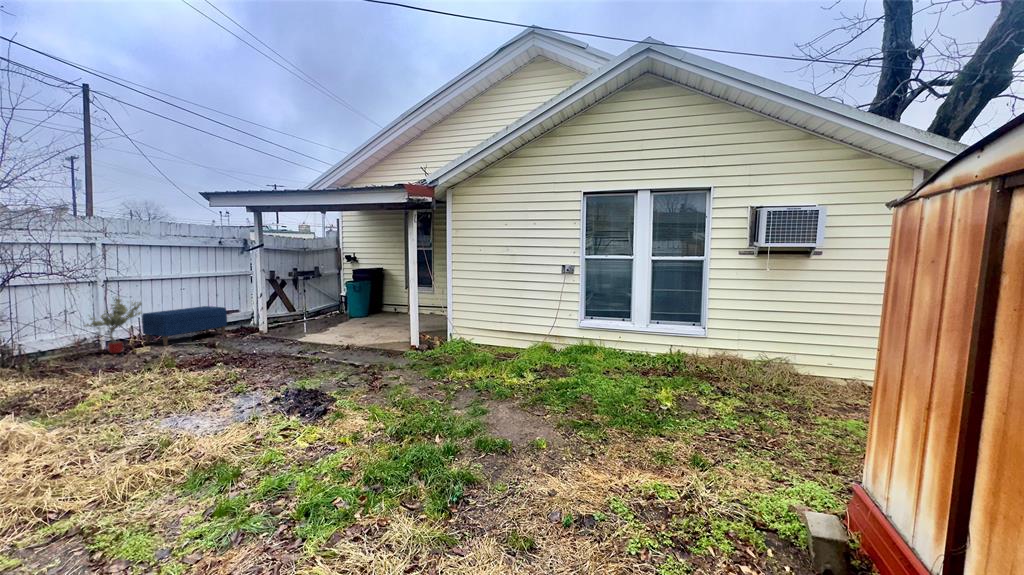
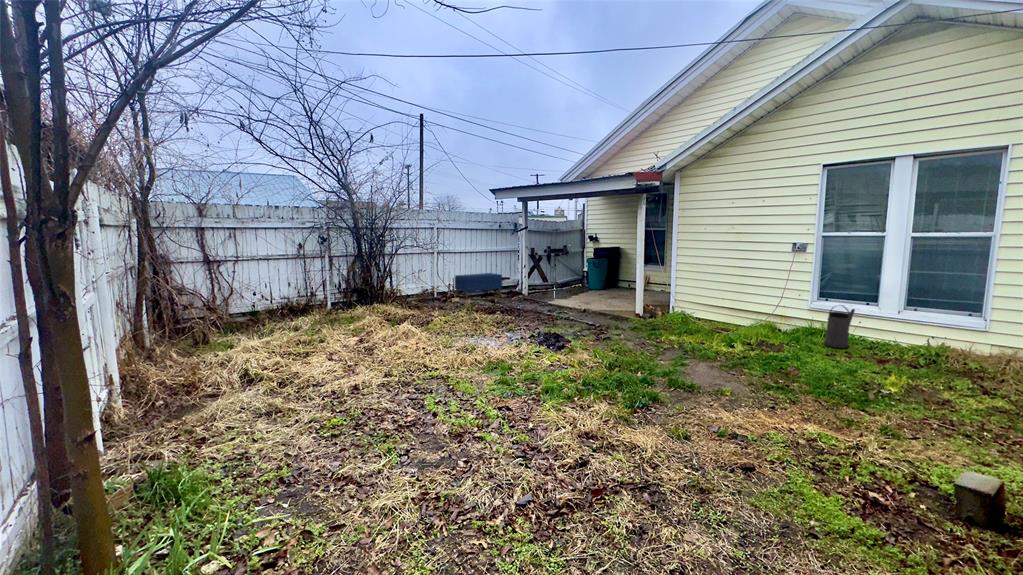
potted tree: present [84,296,142,354] -> none [427,262,456,300]
watering can: none [597,324,618,365] -> present [824,305,855,348]

